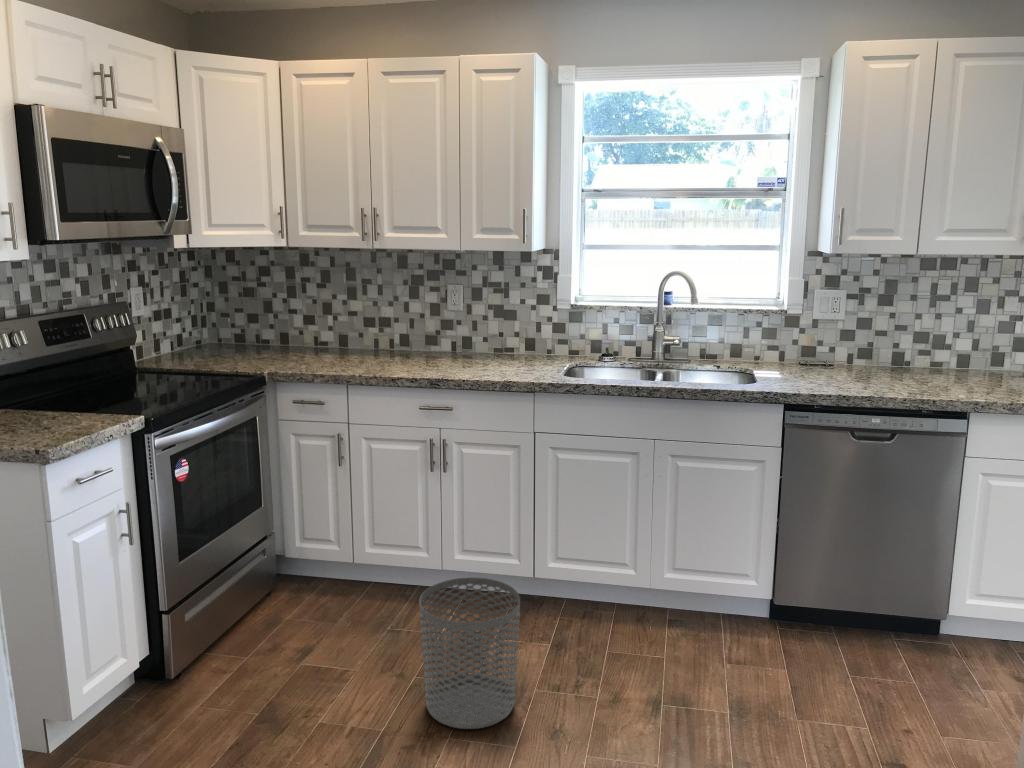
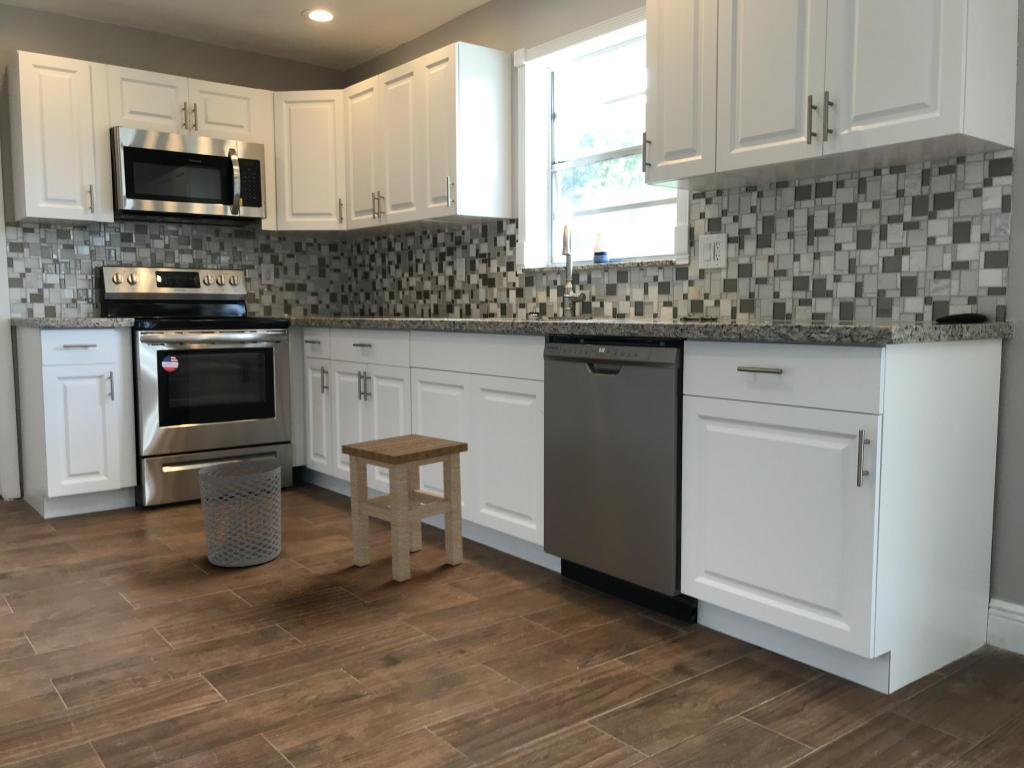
stool: none [595,508,702,674] -> present [341,434,468,582]

